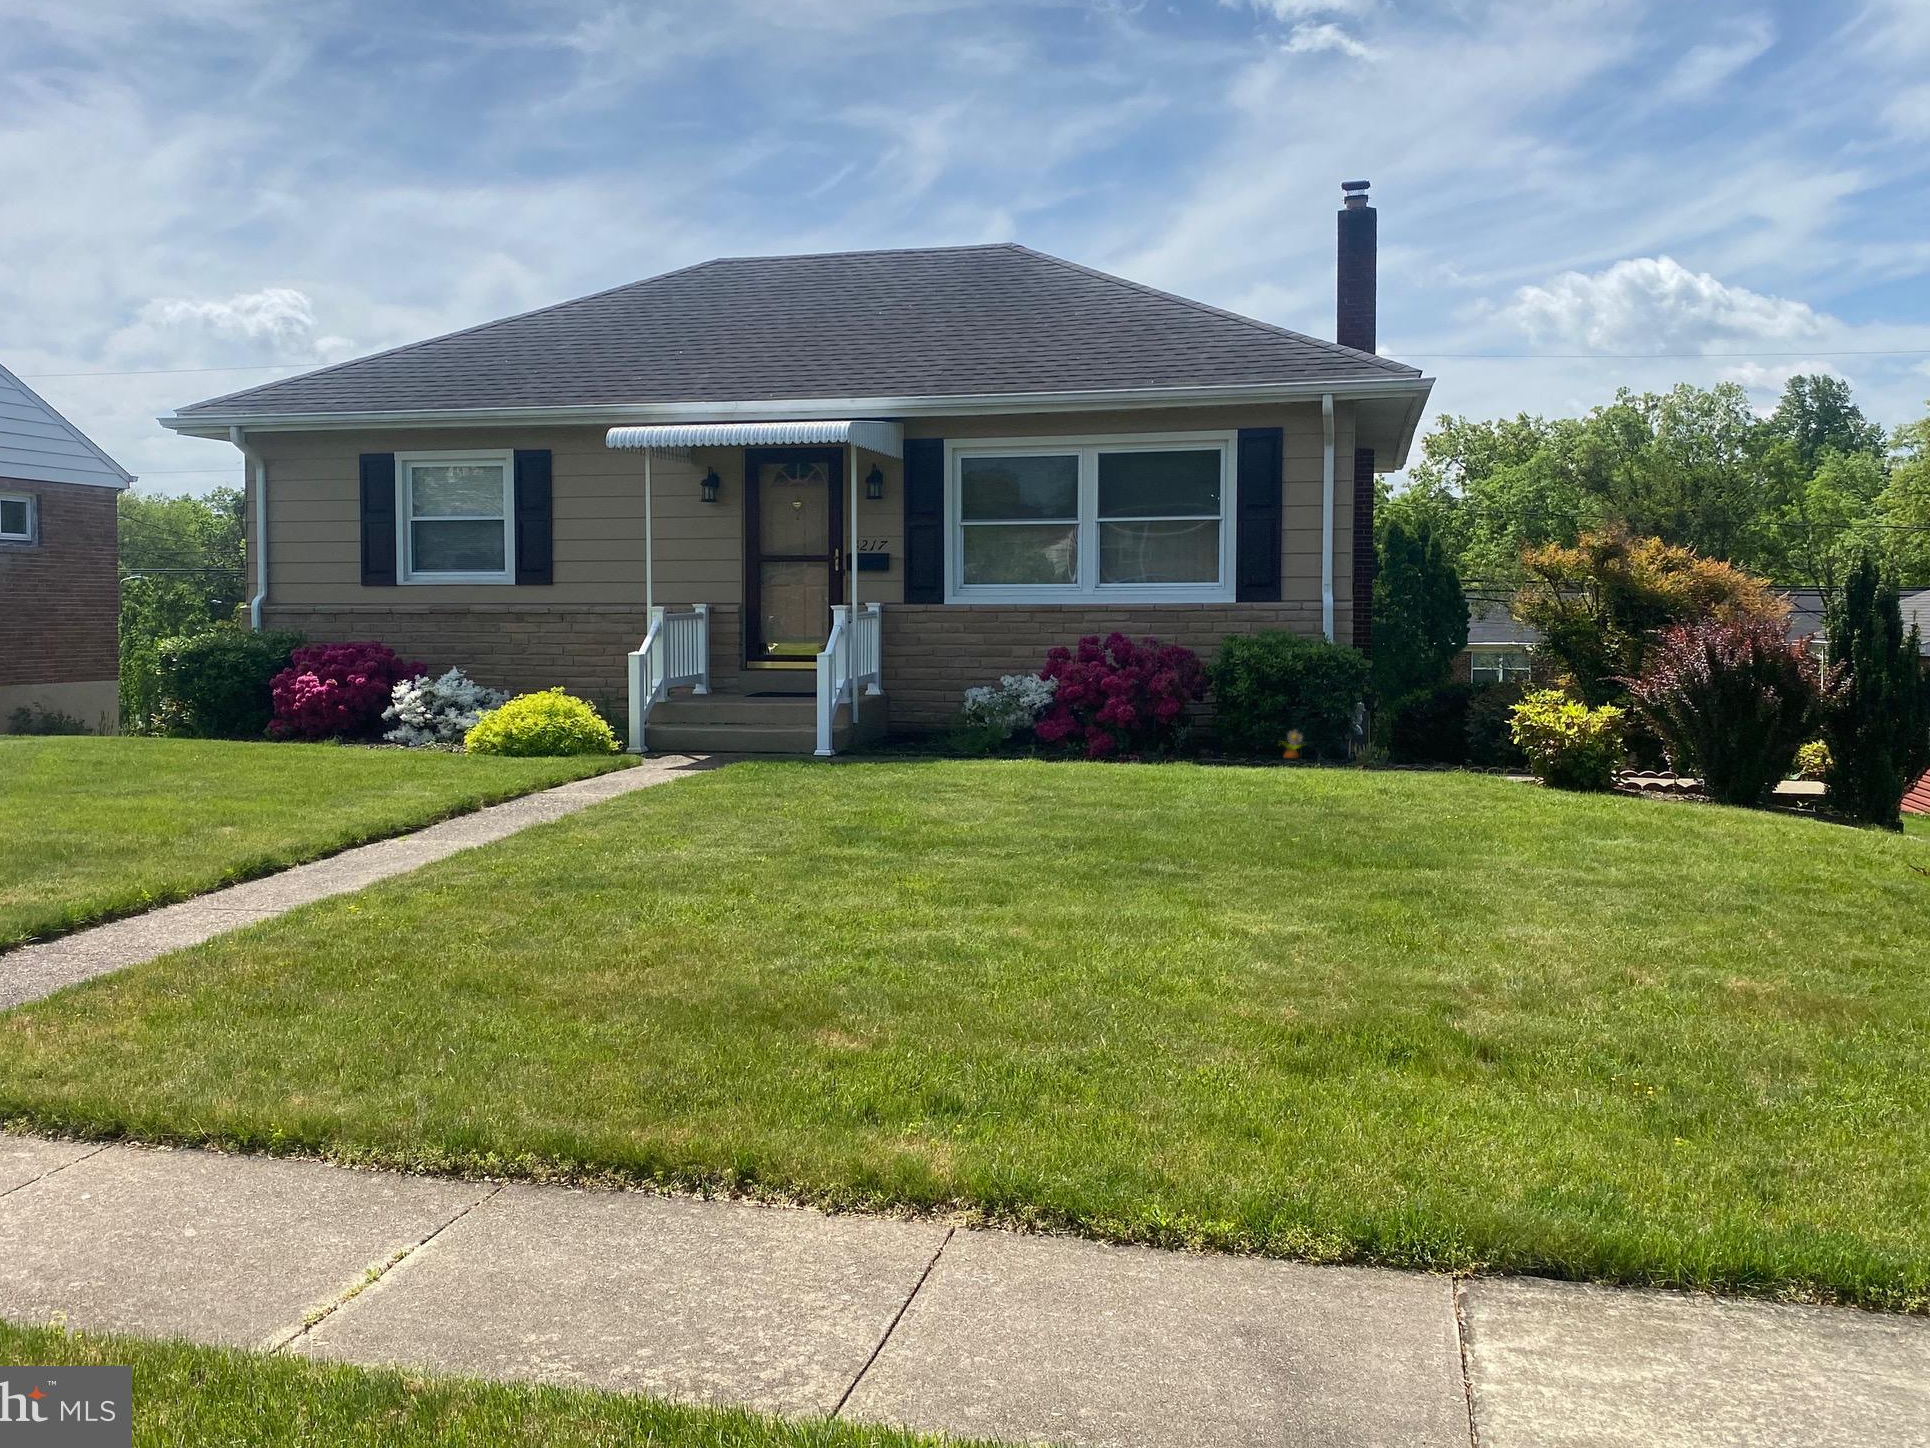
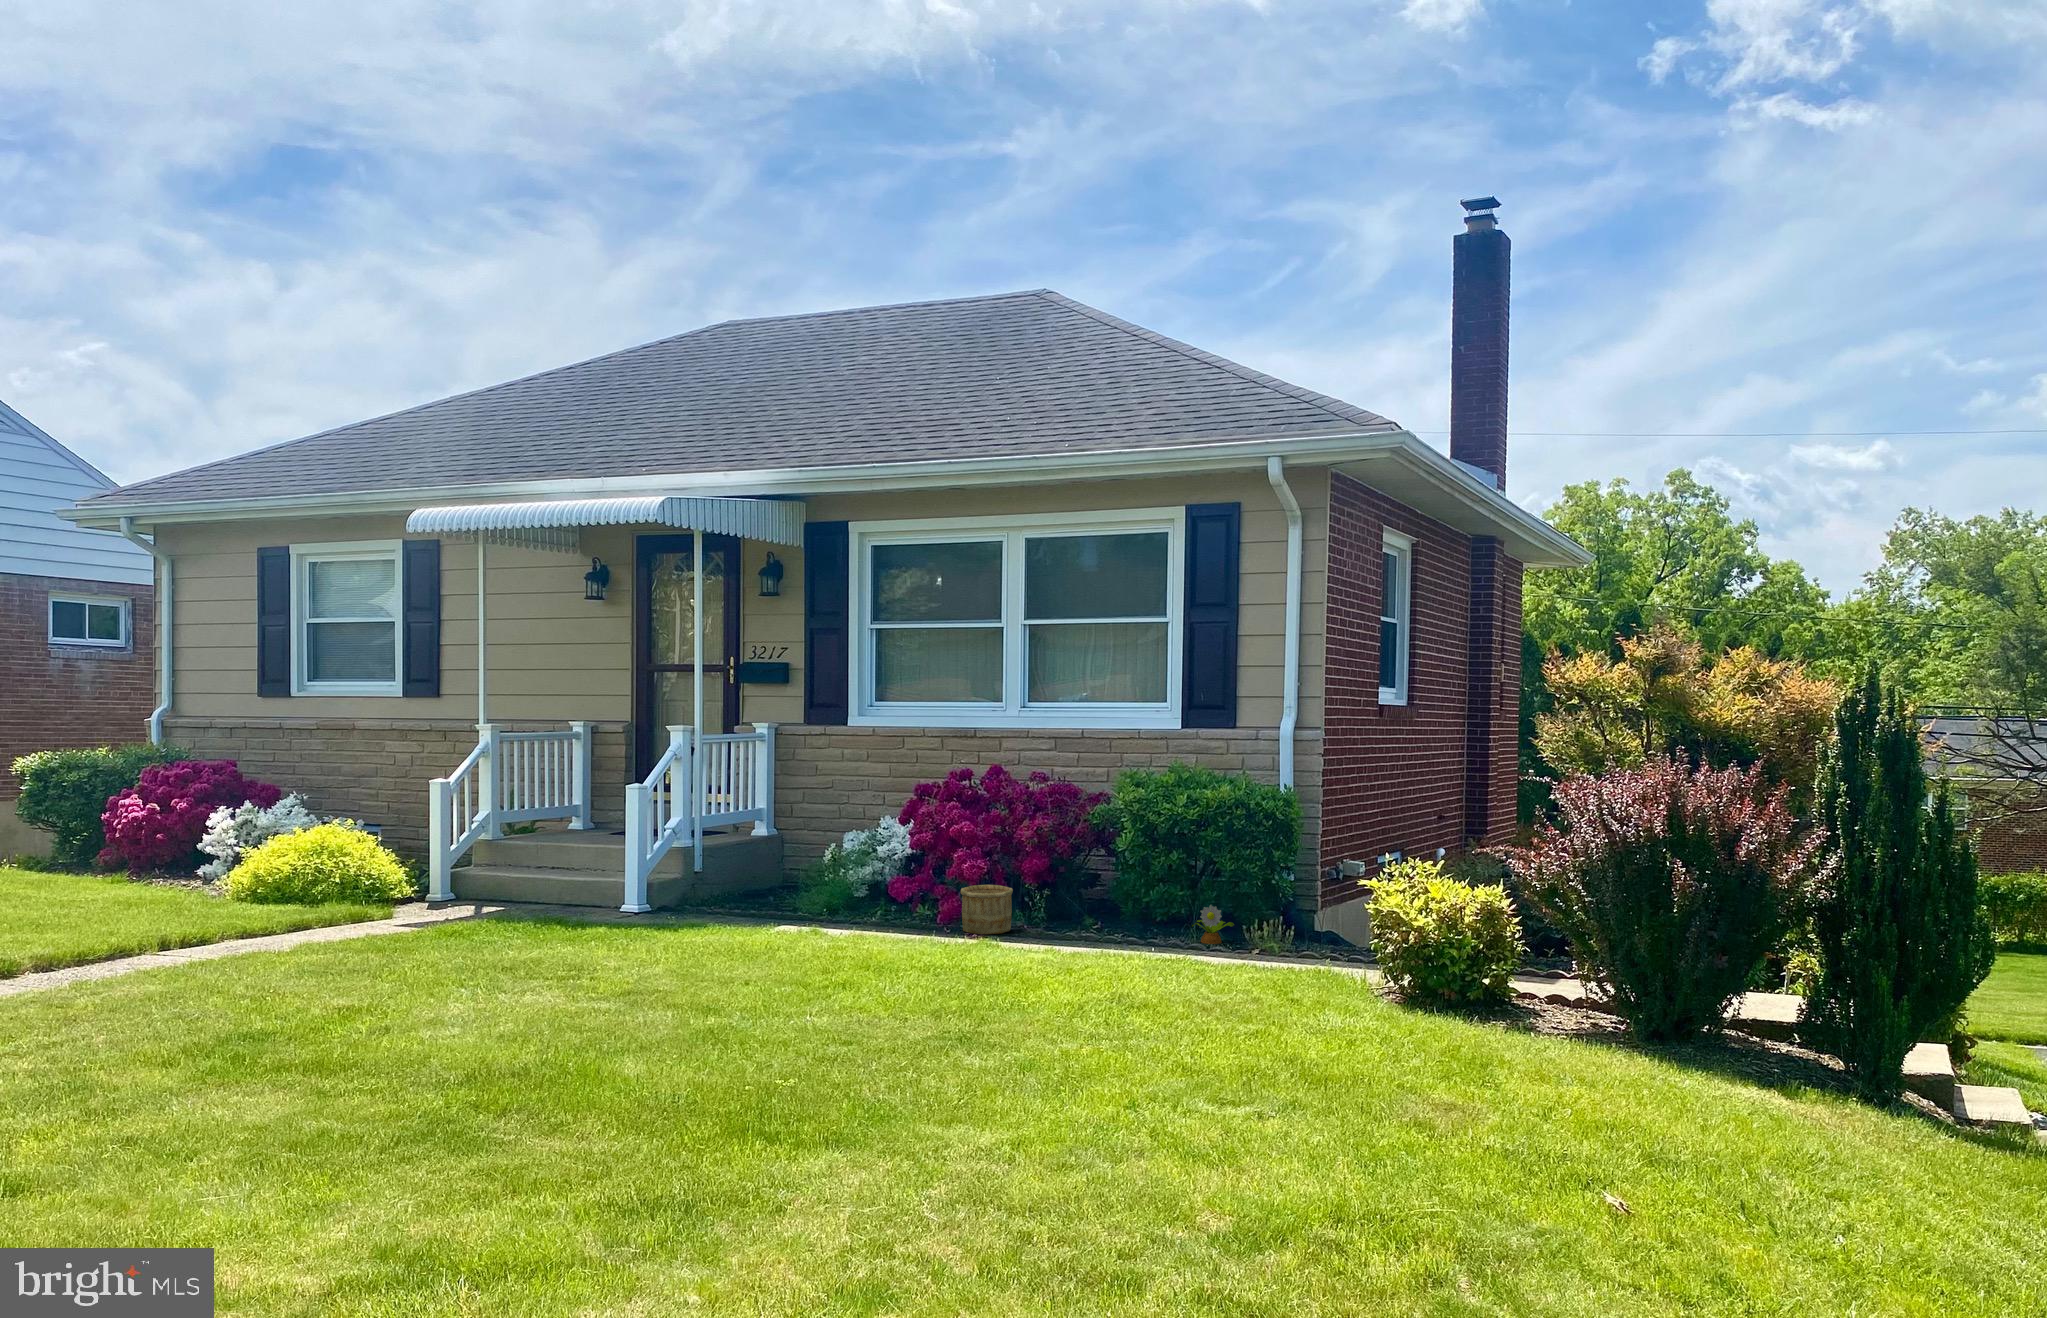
wooden bucket: none [1099,721,1141,756] -> present [961,885,1013,934]

